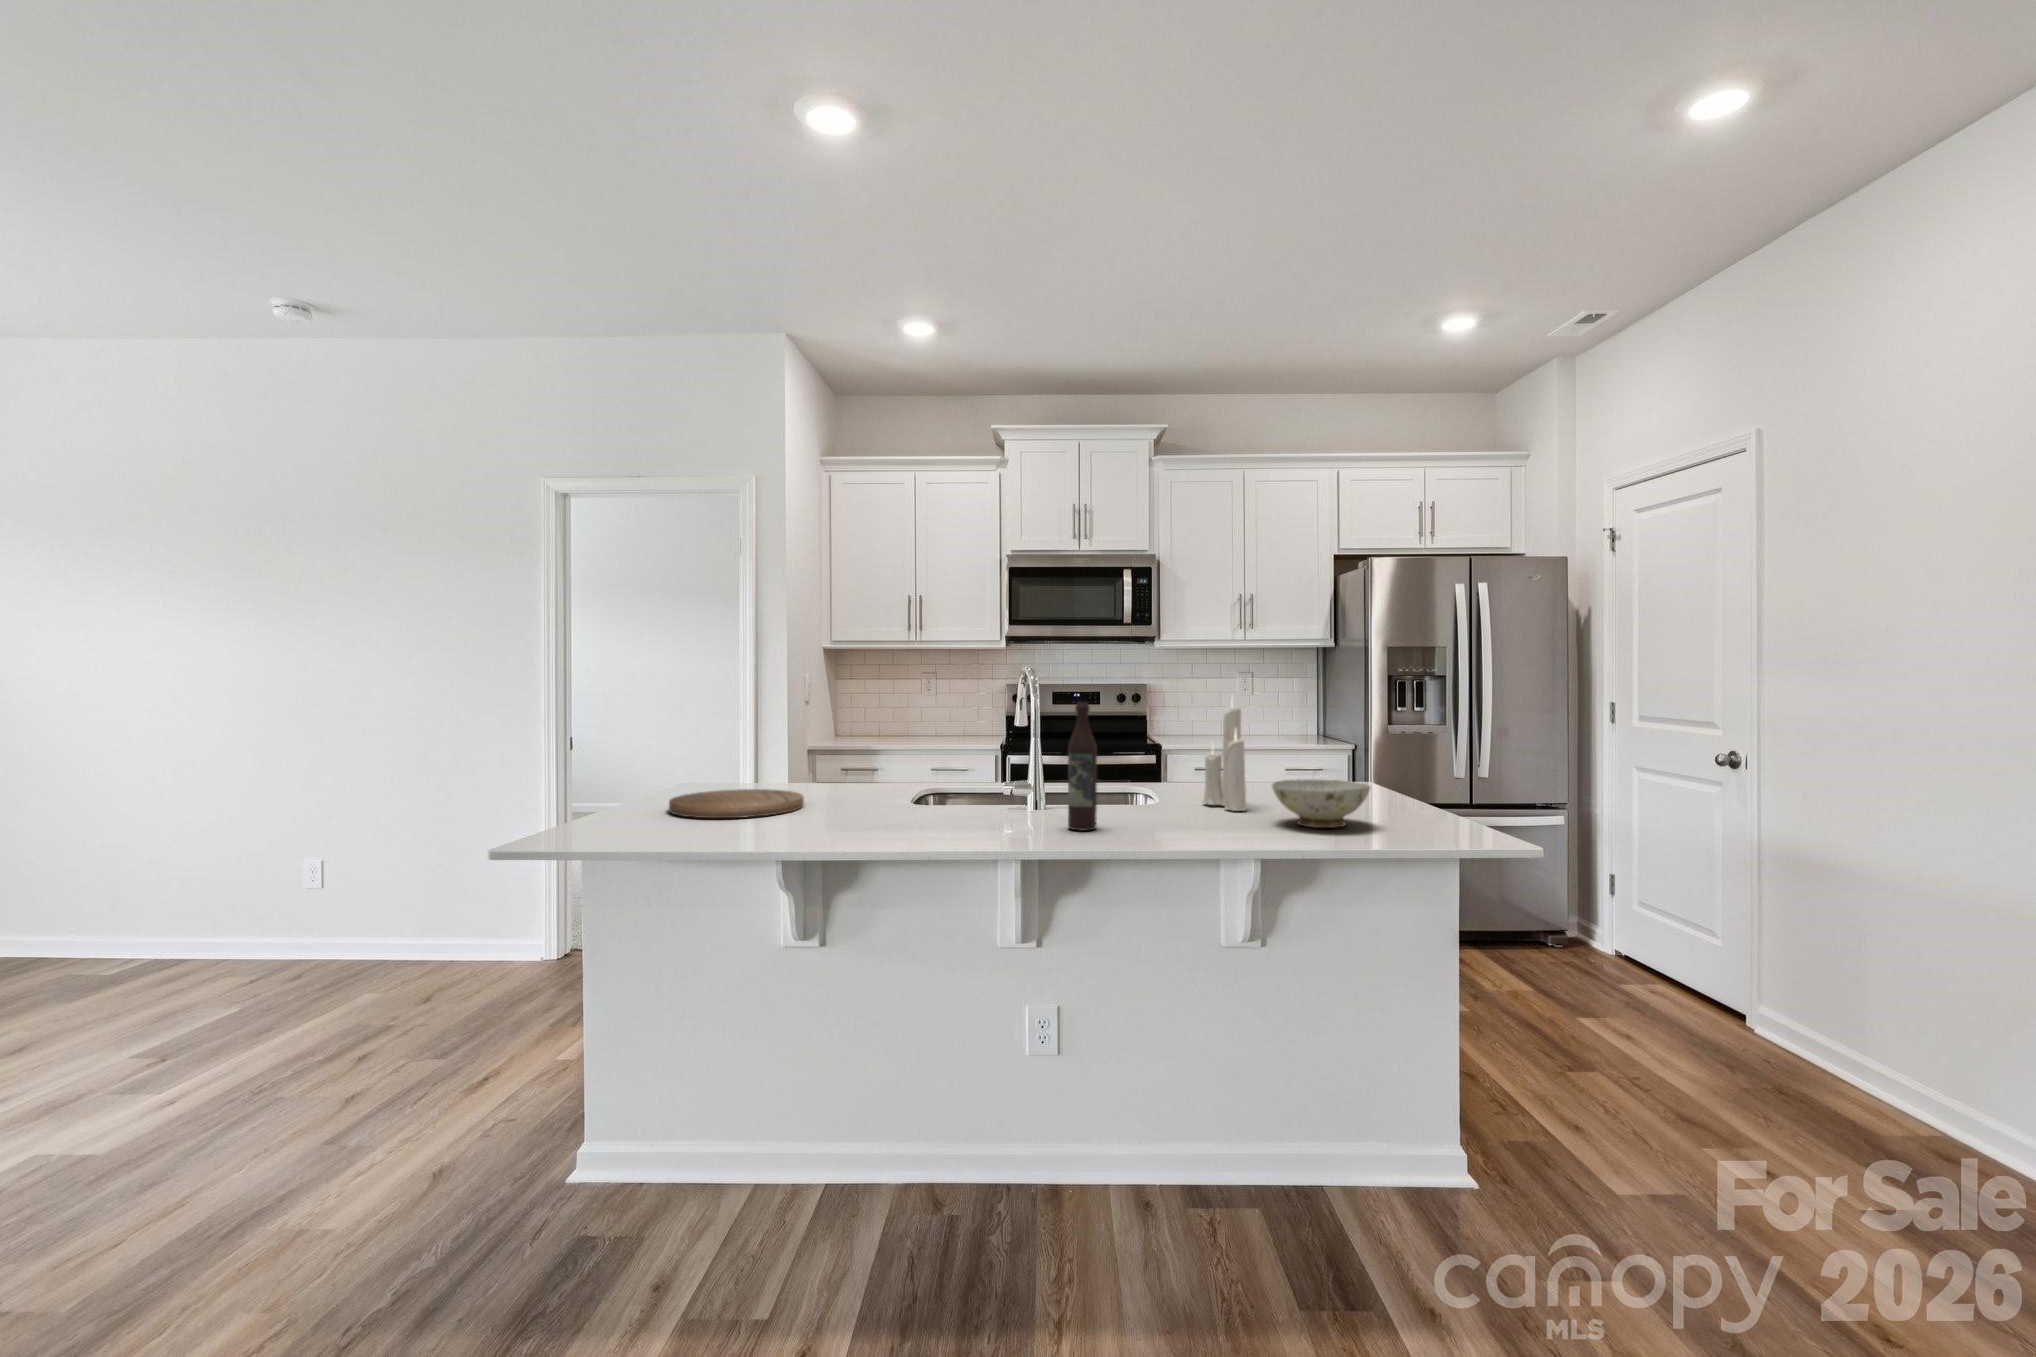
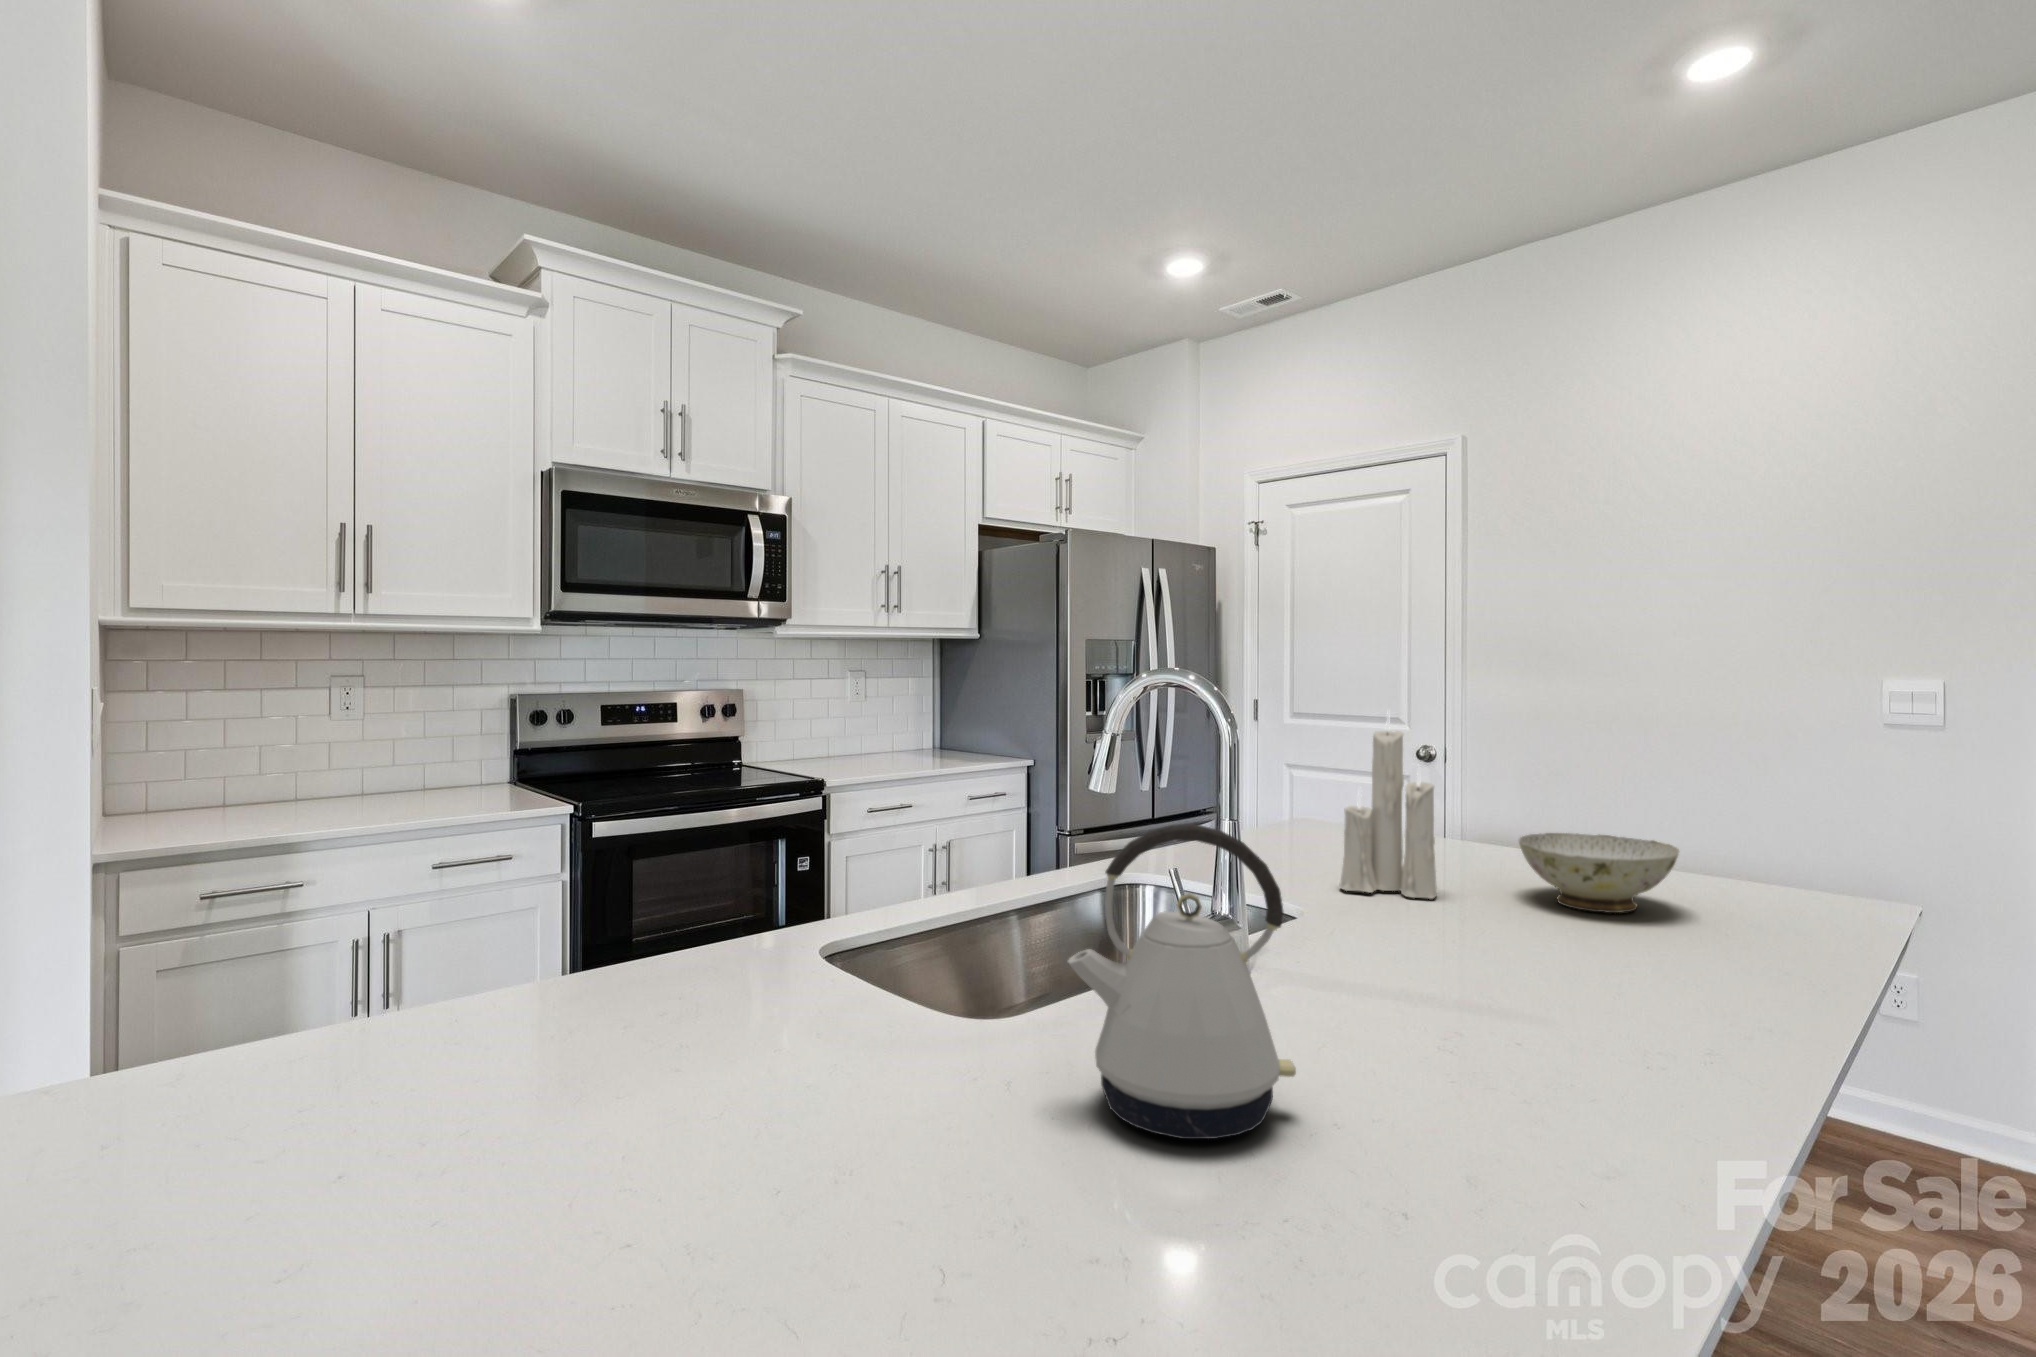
wine bottle: present [1068,702,1097,831] -> none [1432,738,1497,1001]
kettle: none [845,724,911,831] -> present [1068,824,1296,1139]
cutting board: present [669,789,804,818] -> none [294,1036,792,1287]

